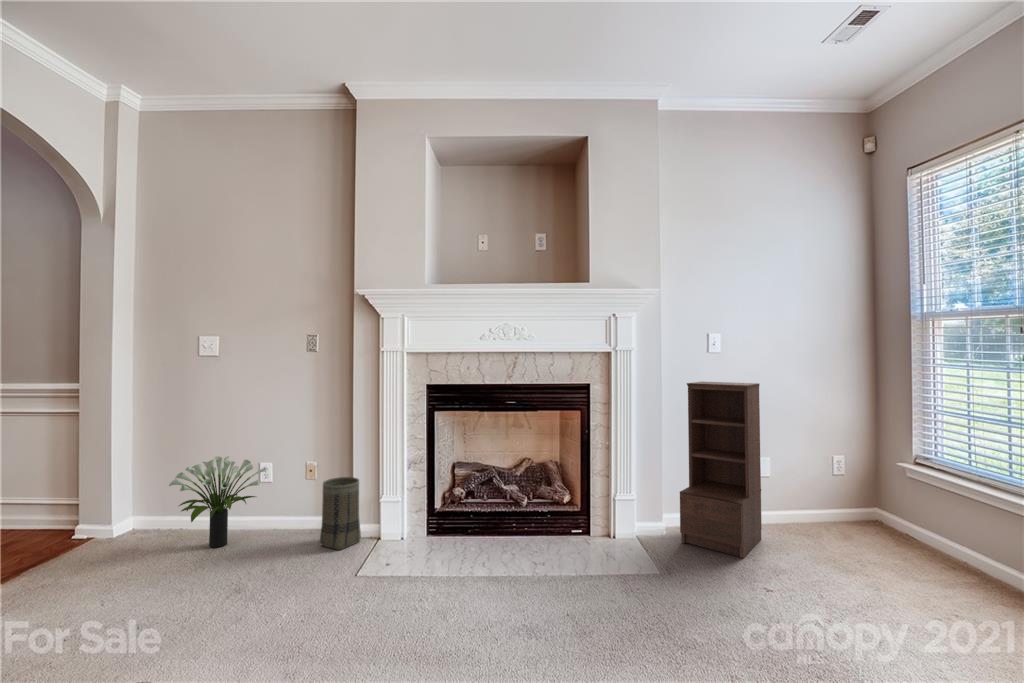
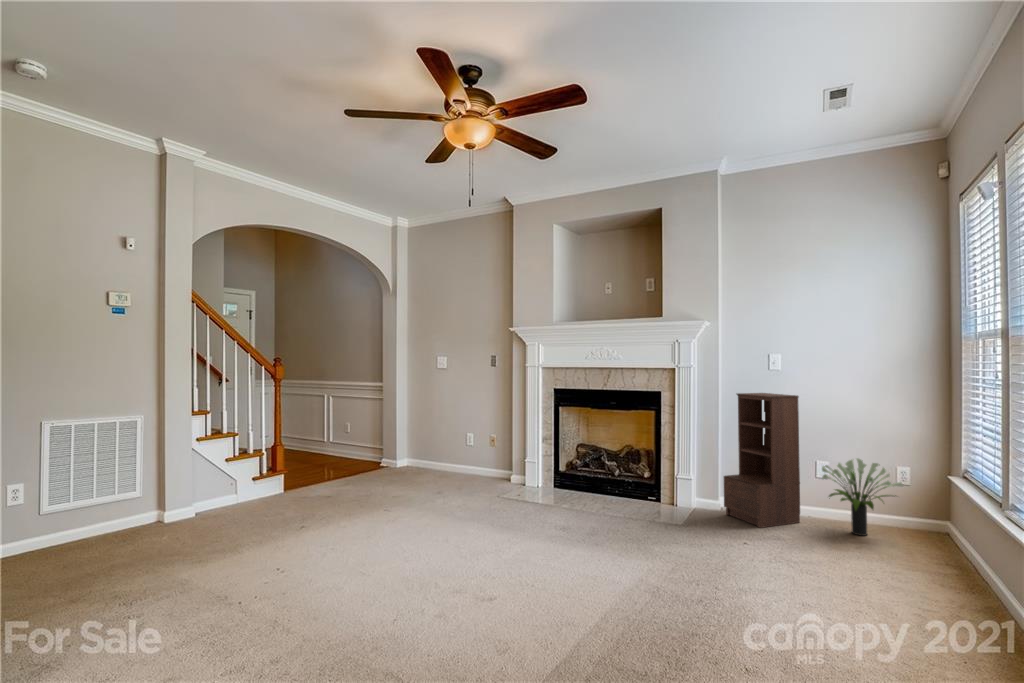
potted plant: present [169,456,266,548] -> present [822,458,903,536]
basket: present [320,477,361,550] -> none [492,445,515,487]

